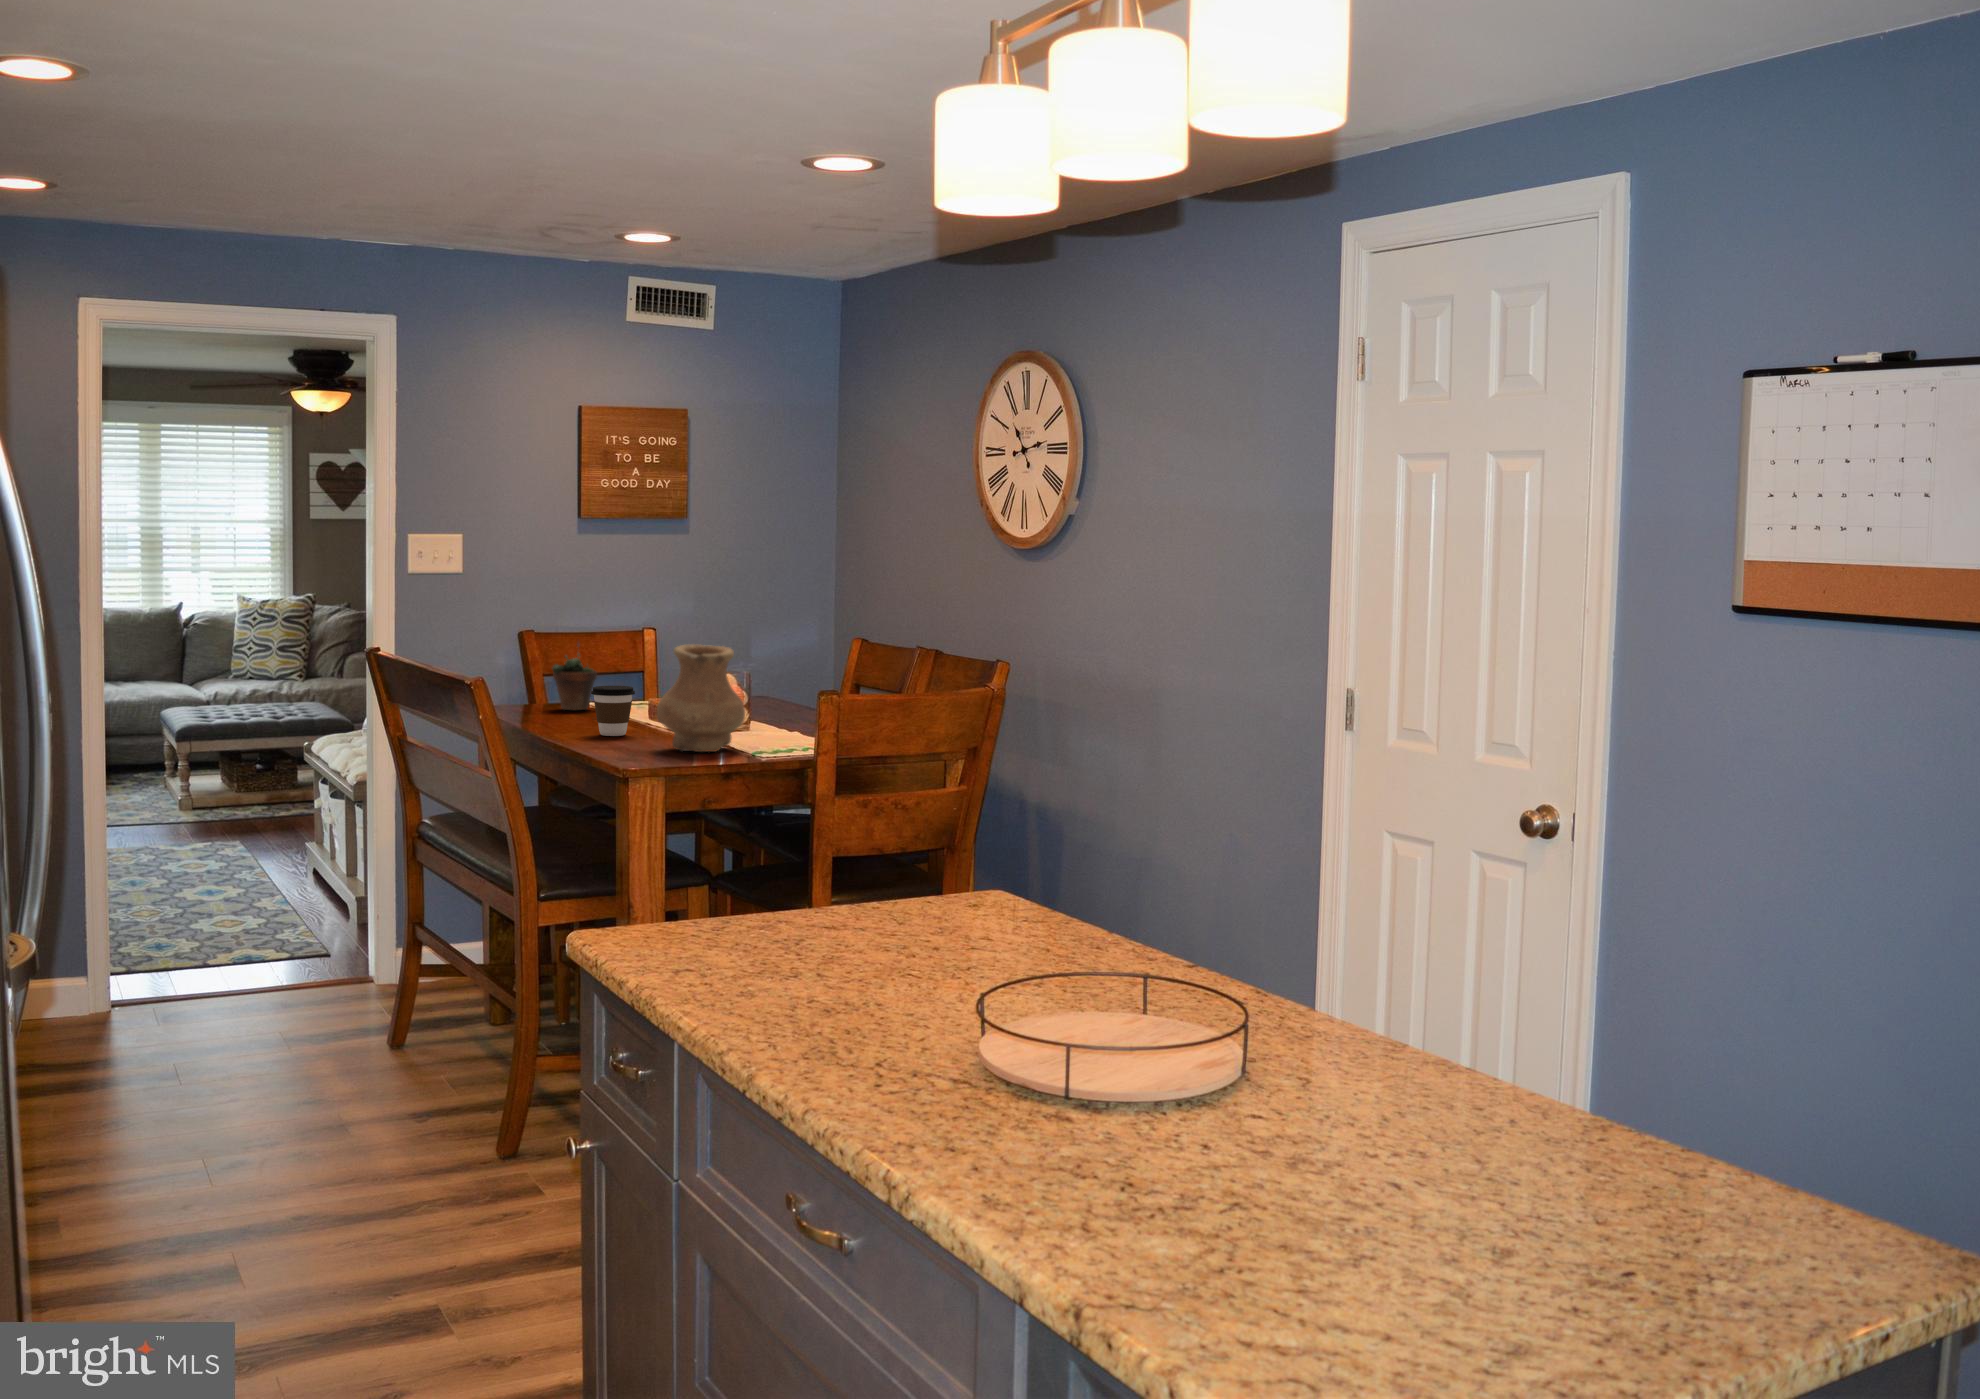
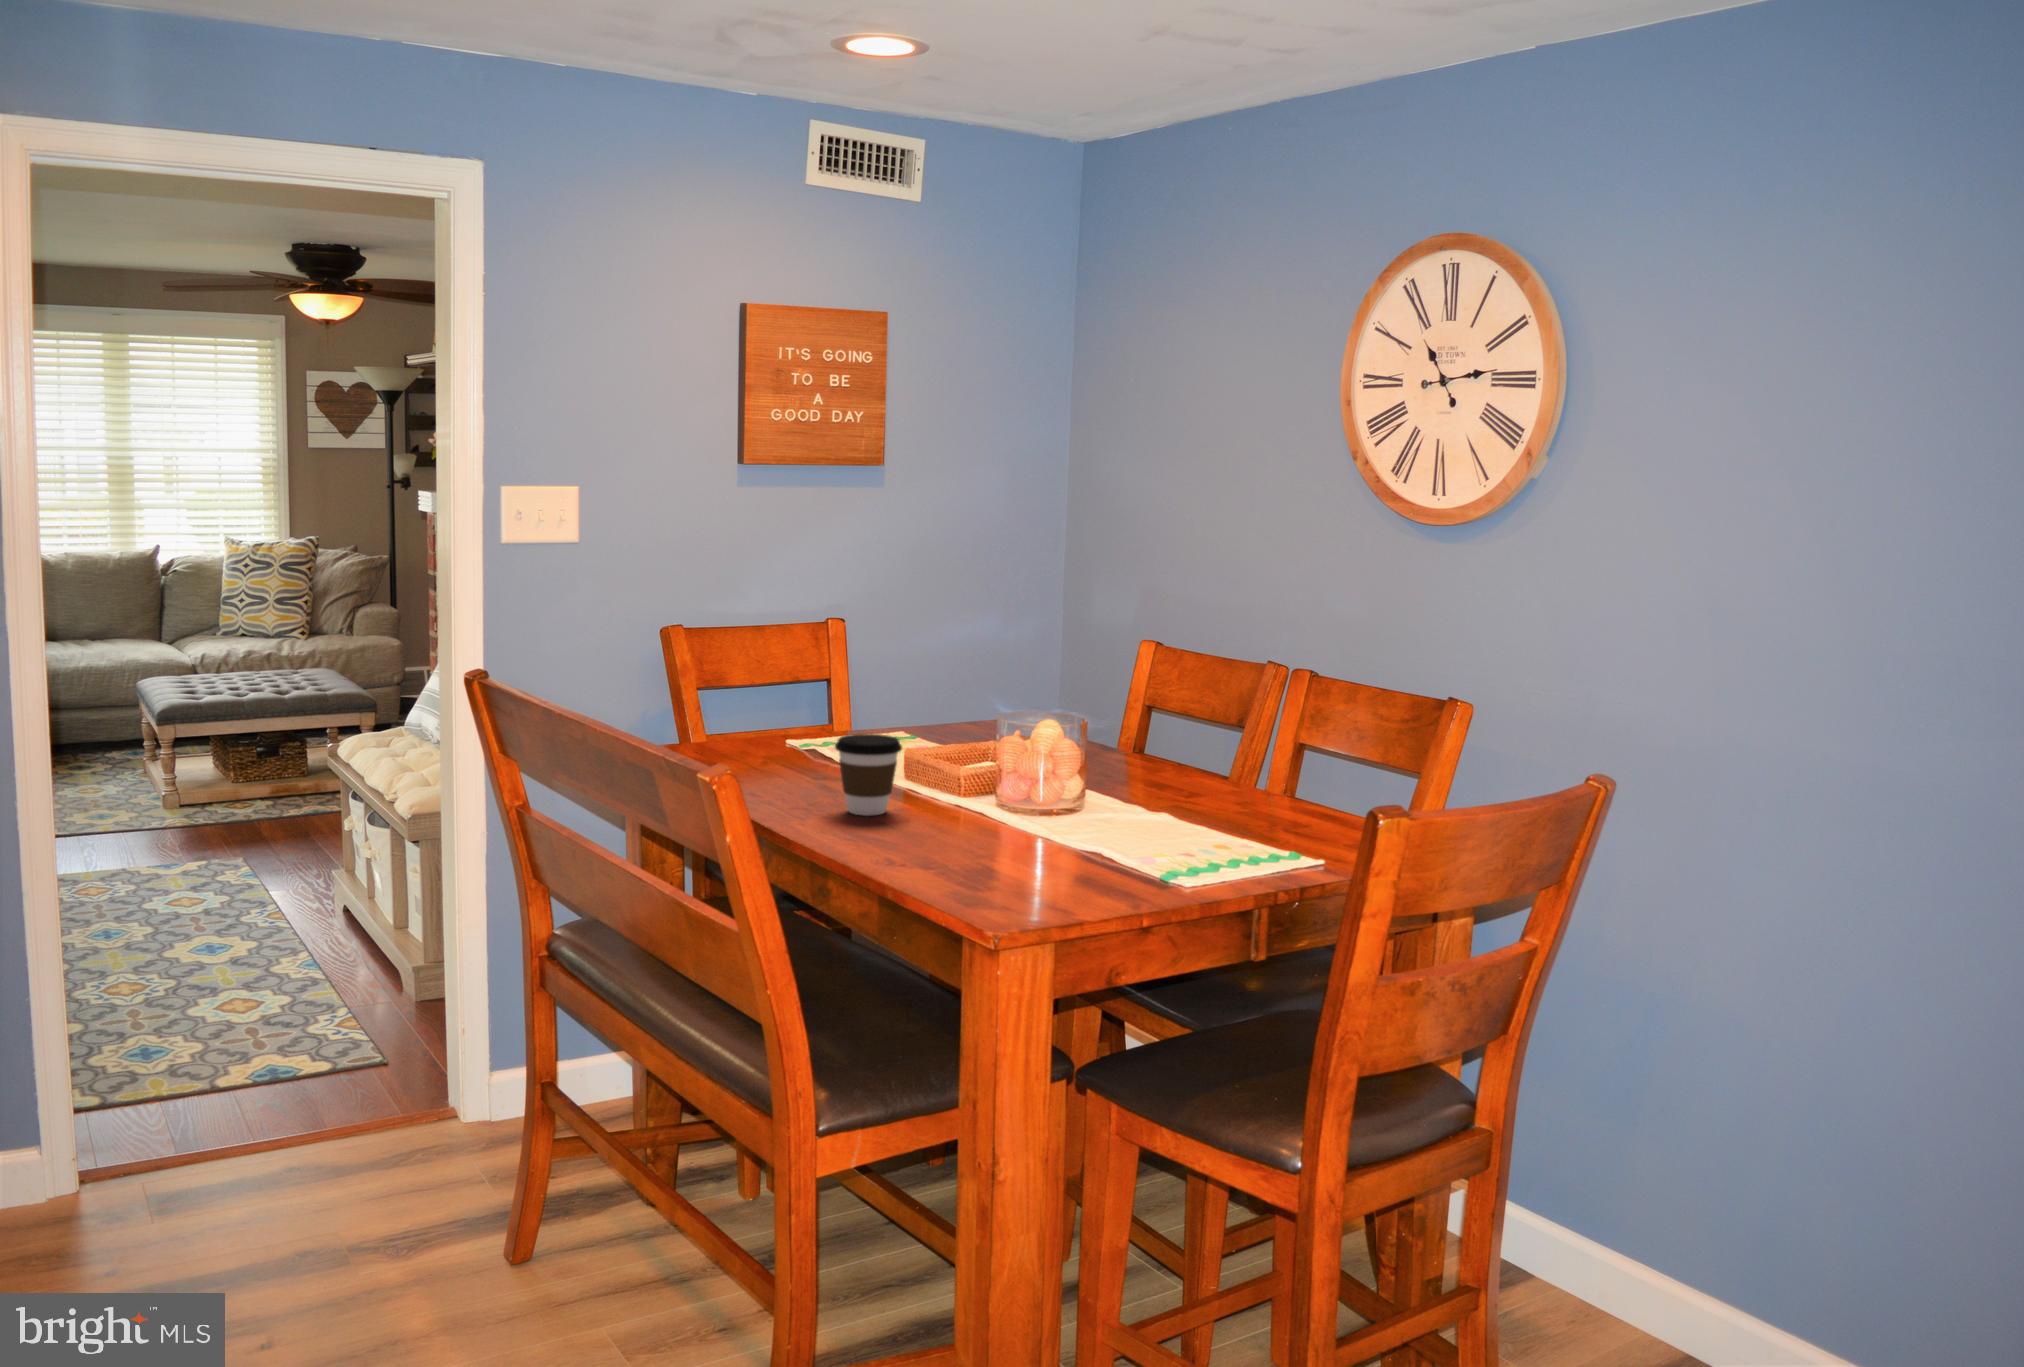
succulent plant: present [552,643,597,710] -> none [729,646,792,750]
vase: present [657,644,745,752] -> none [972,683,1112,861]

